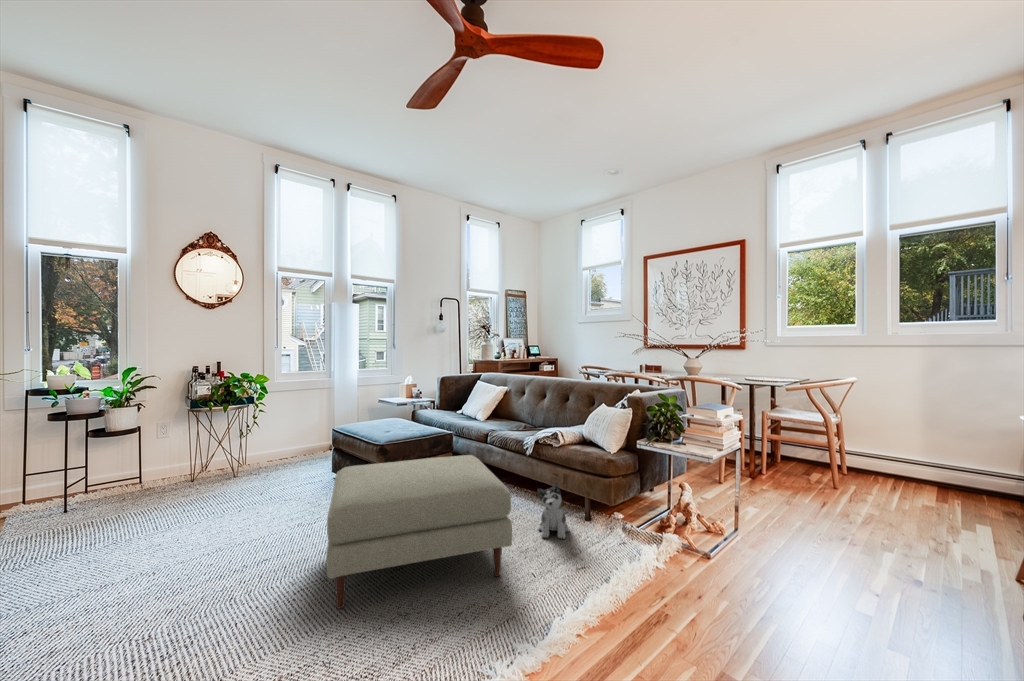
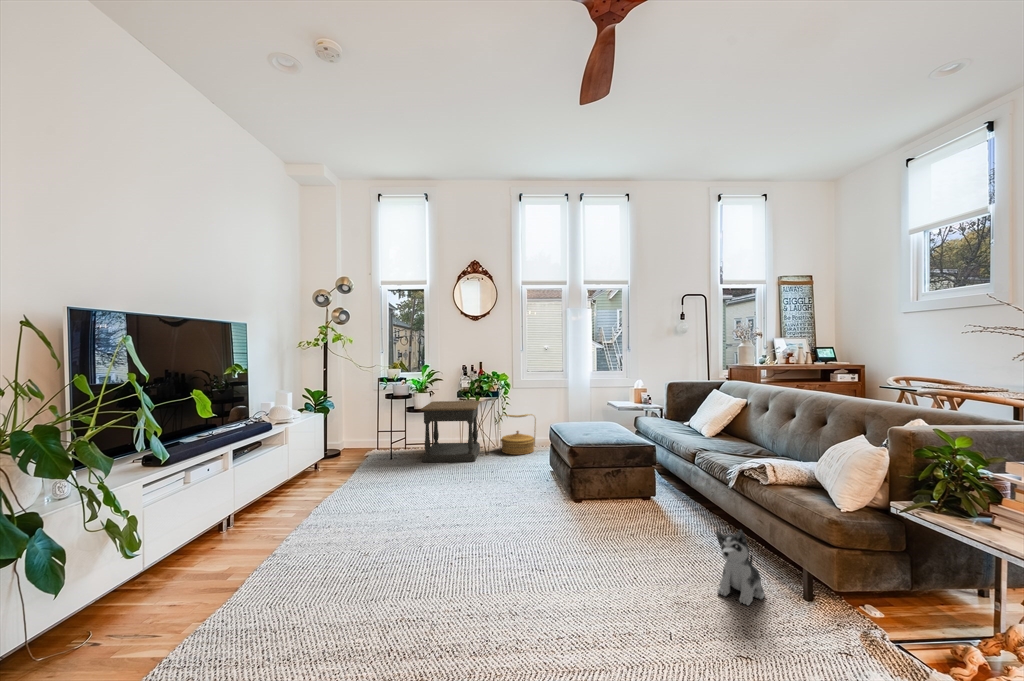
side table: none [130,411,224,503] -> present [421,401,480,462]
woven basket: none [248,420,297,470] -> present [499,414,536,455]
ottoman: present [326,455,512,609] -> none [467,462,651,616]

